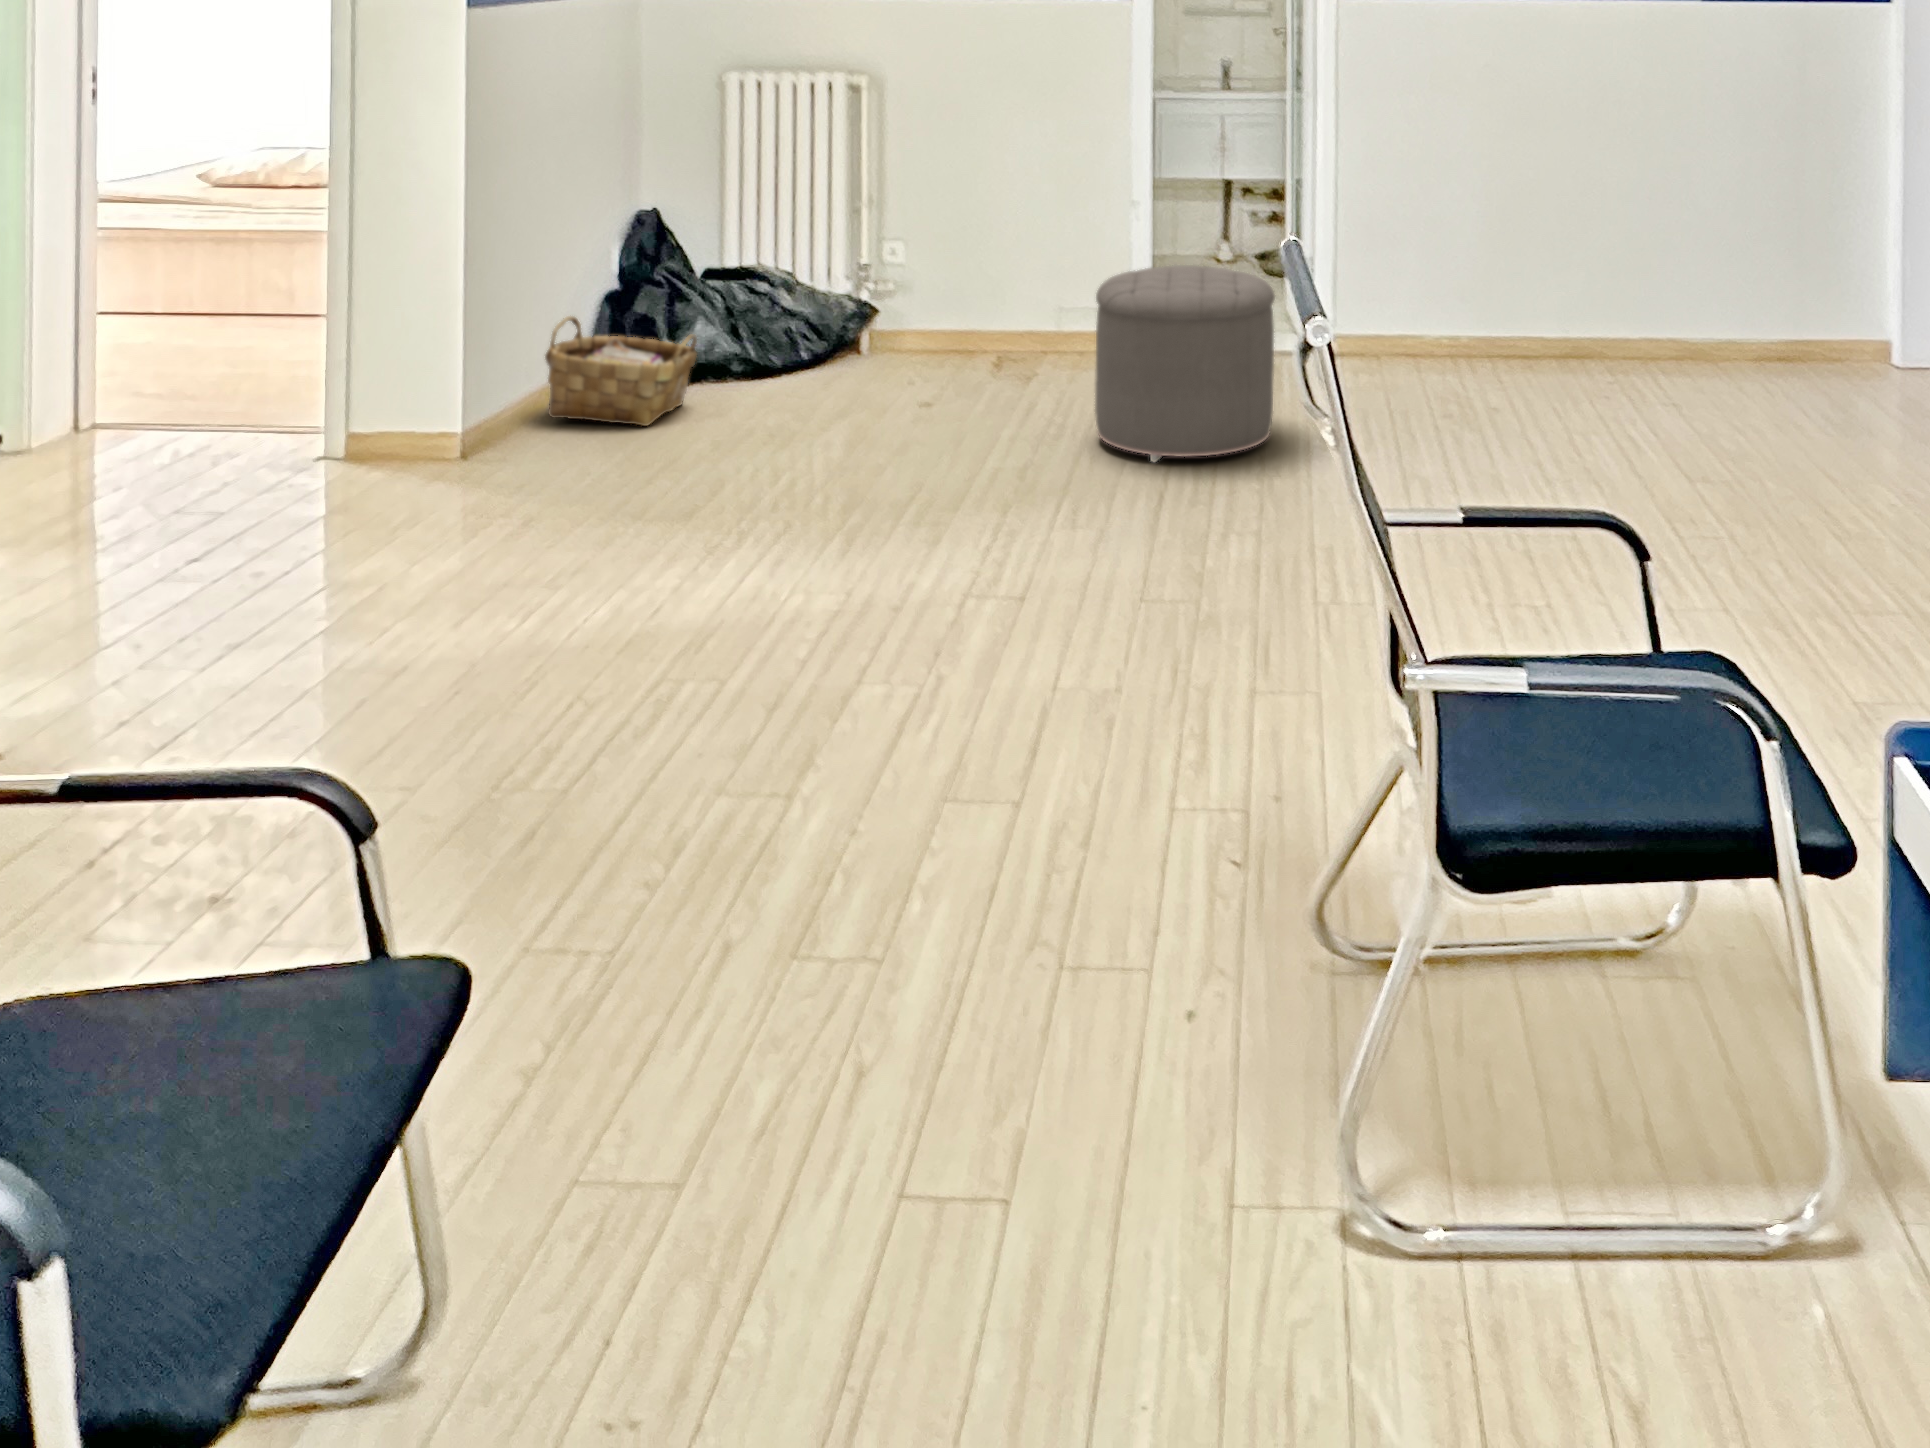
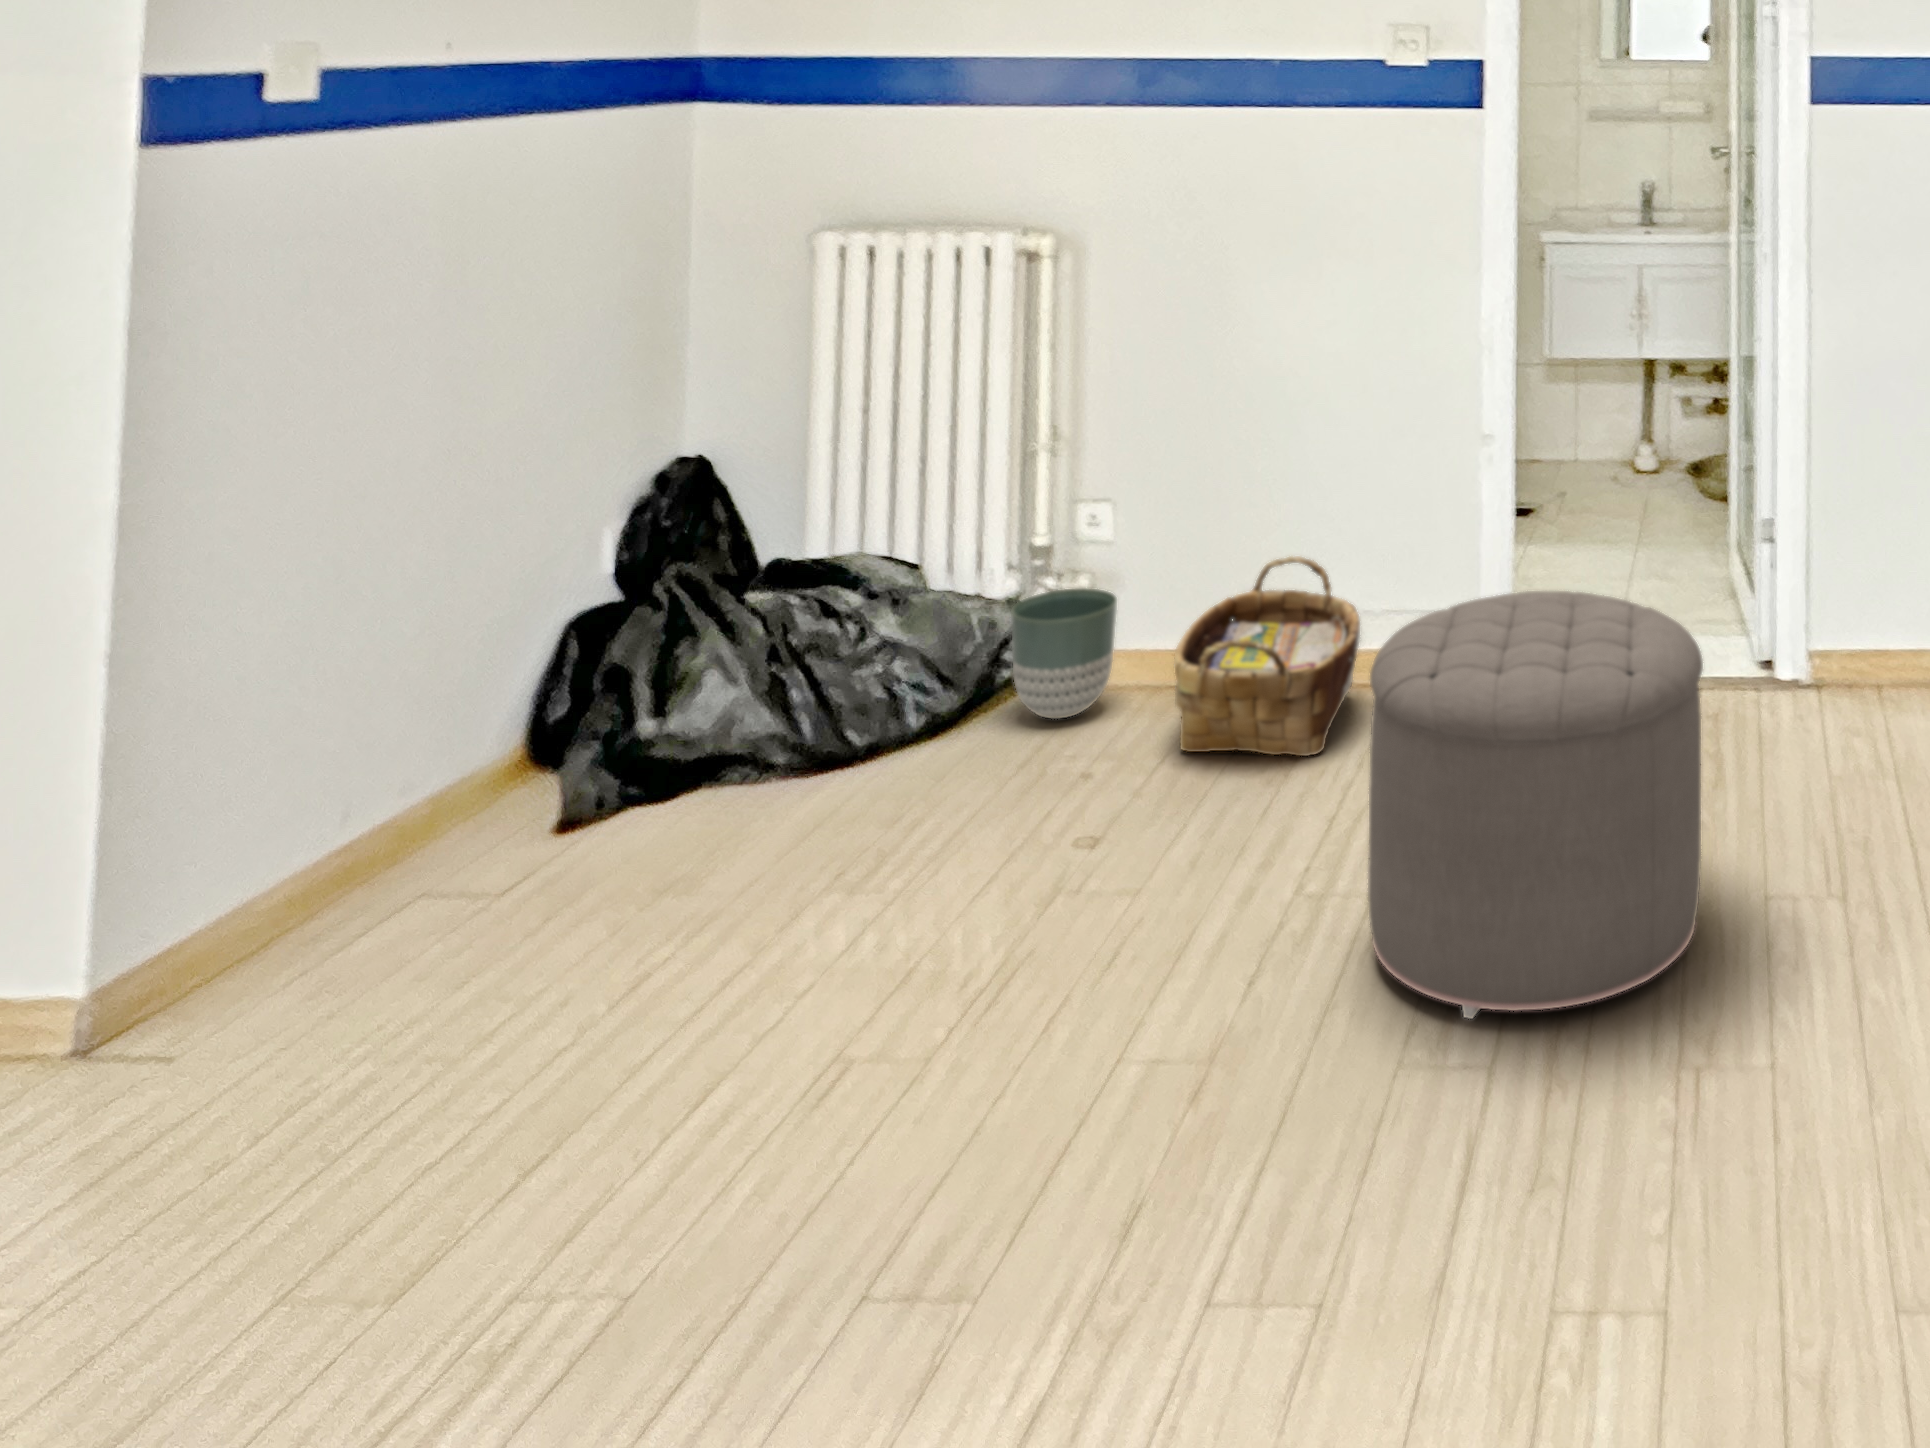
planter: none [854,290,915,362] -> present [1011,588,1117,719]
woven basket: present [545,316,697,426] -> present [1175,556,1360,756]

